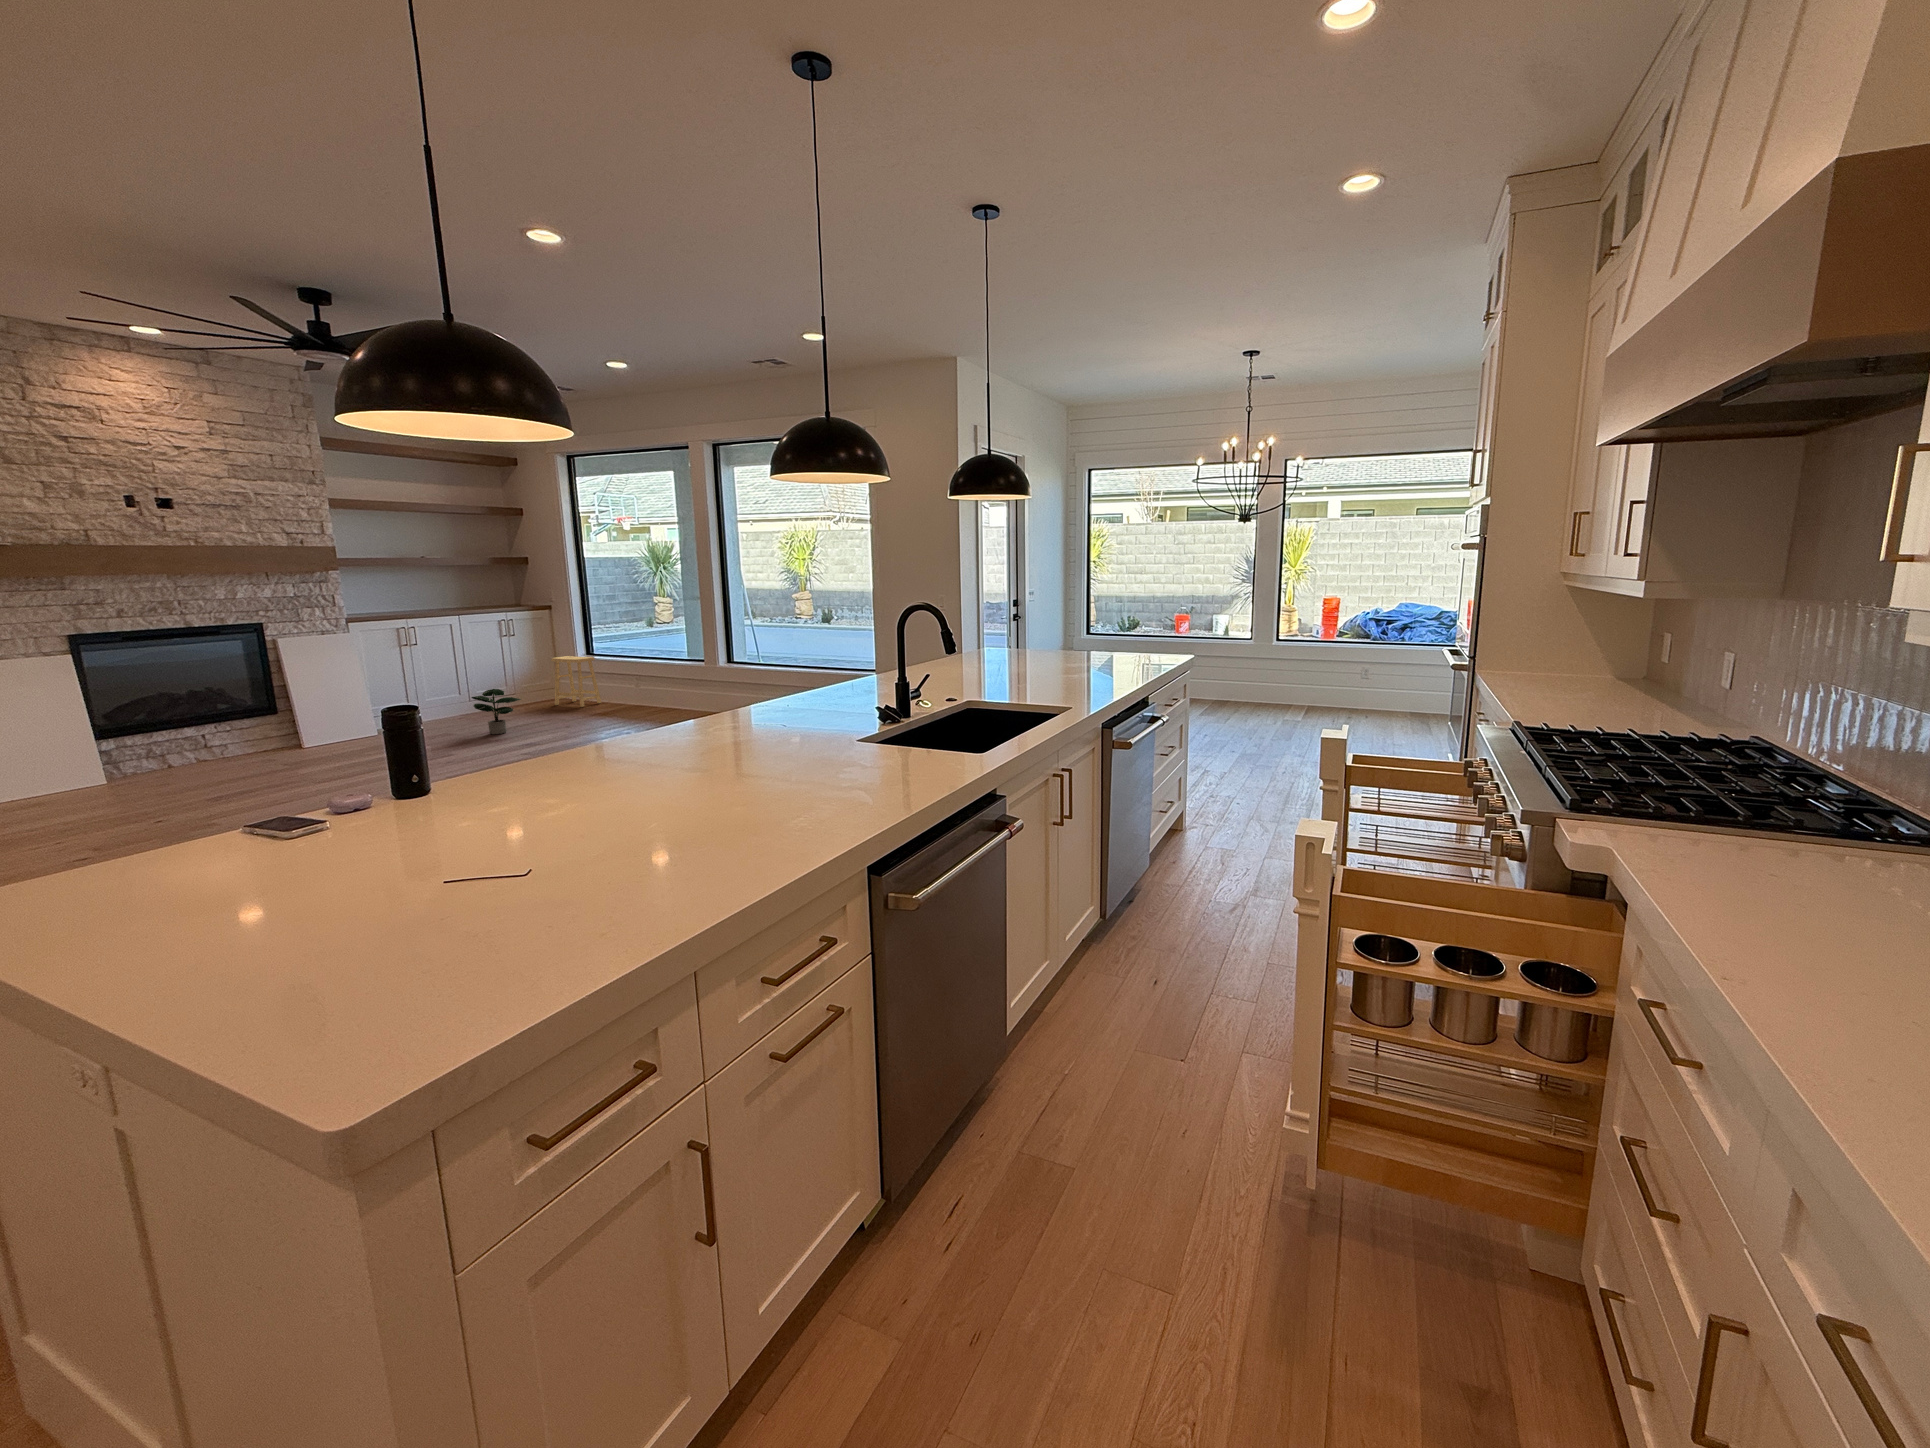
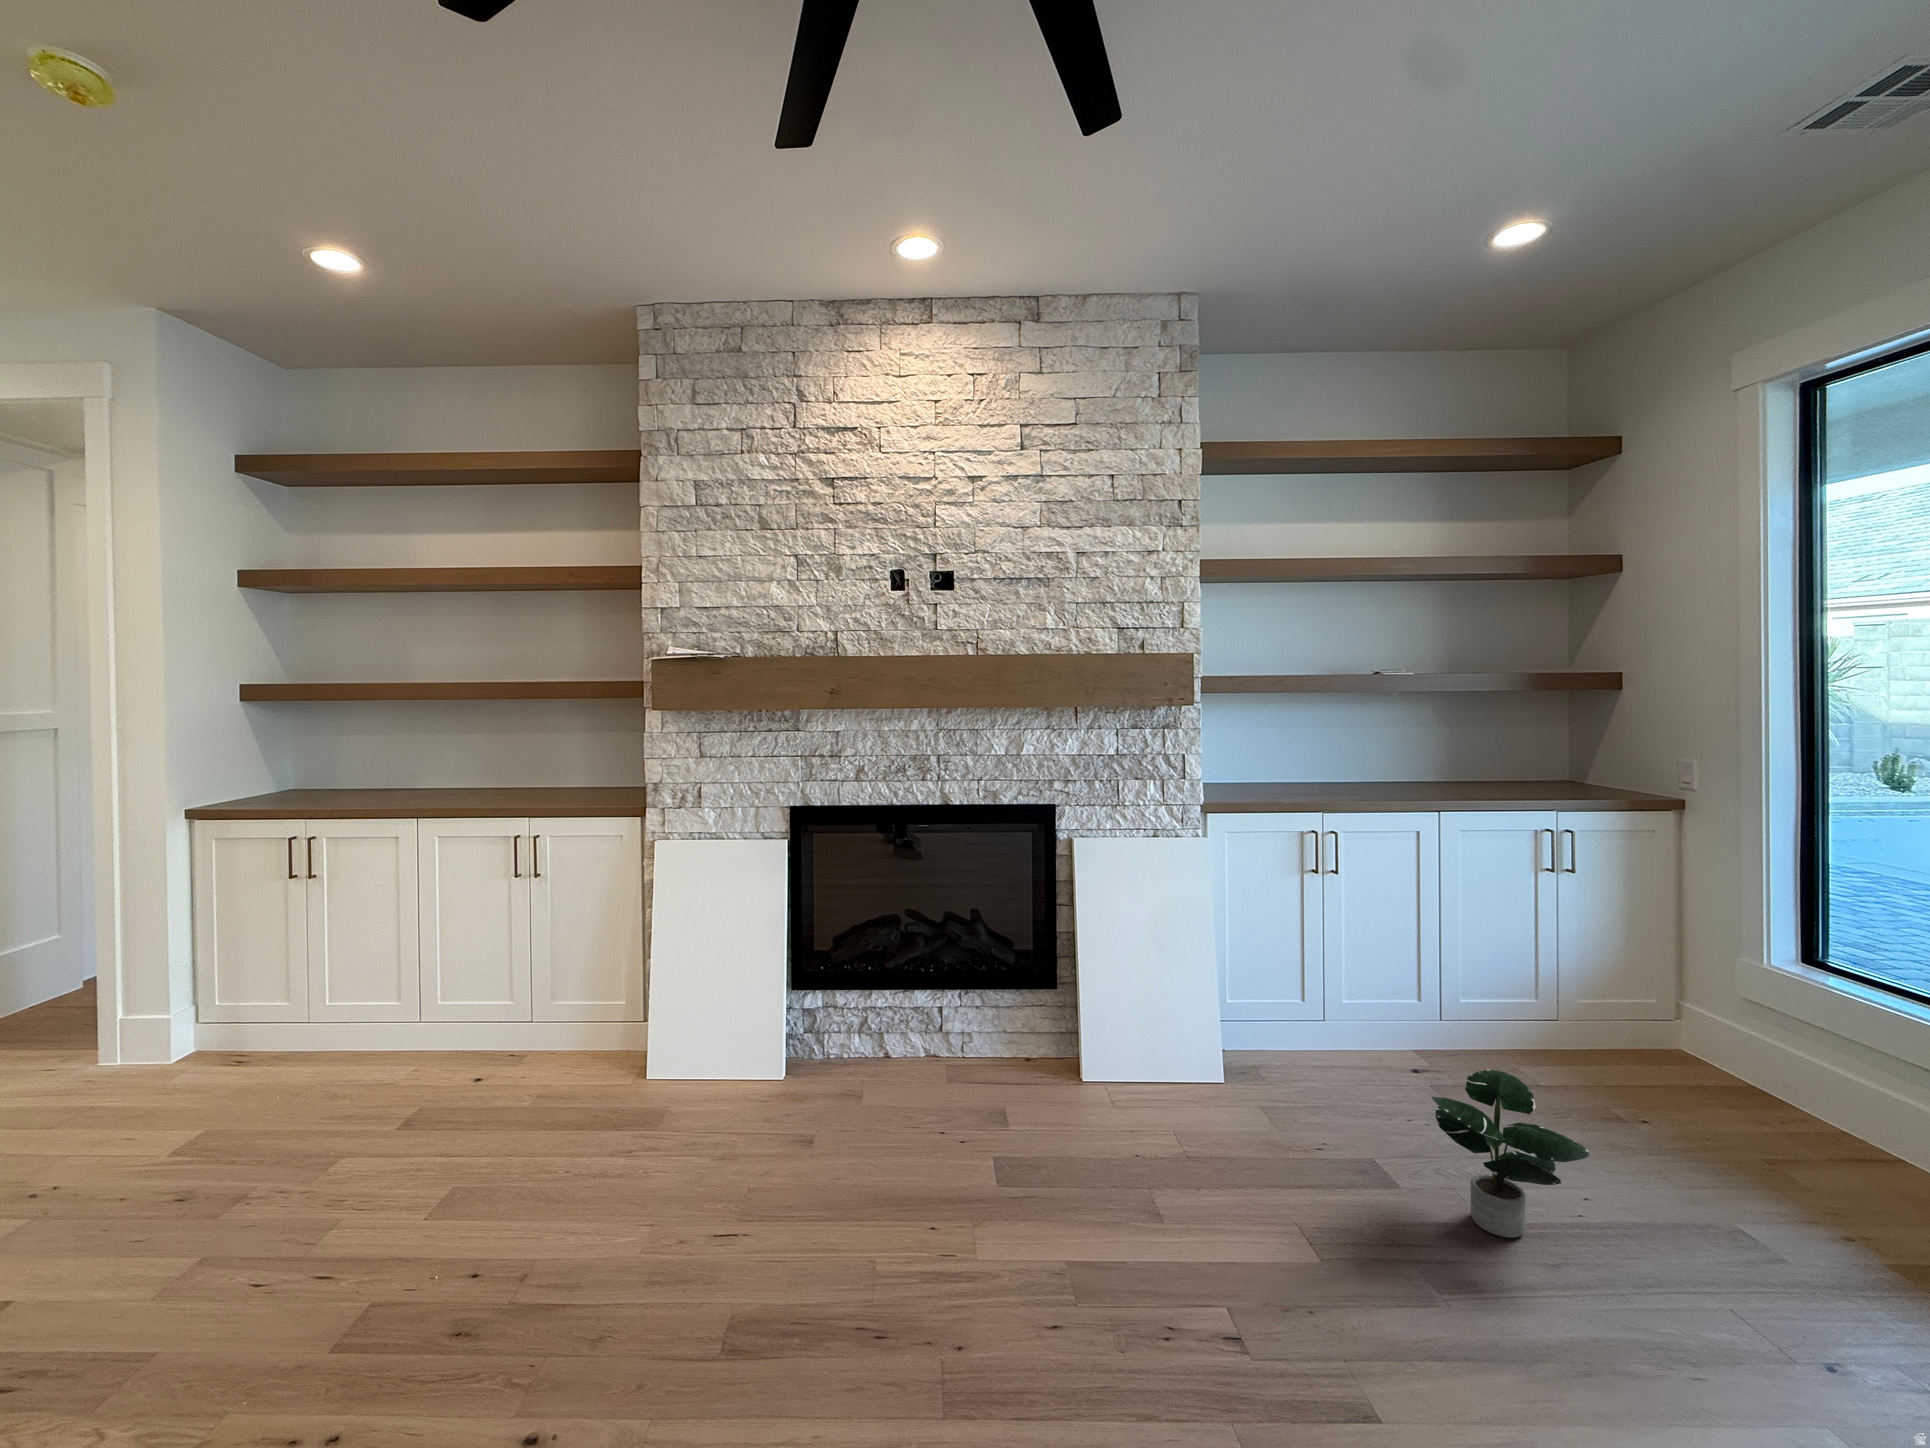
footstool: present [551,656,602,707] -> none [1665,950,1841,1138]

